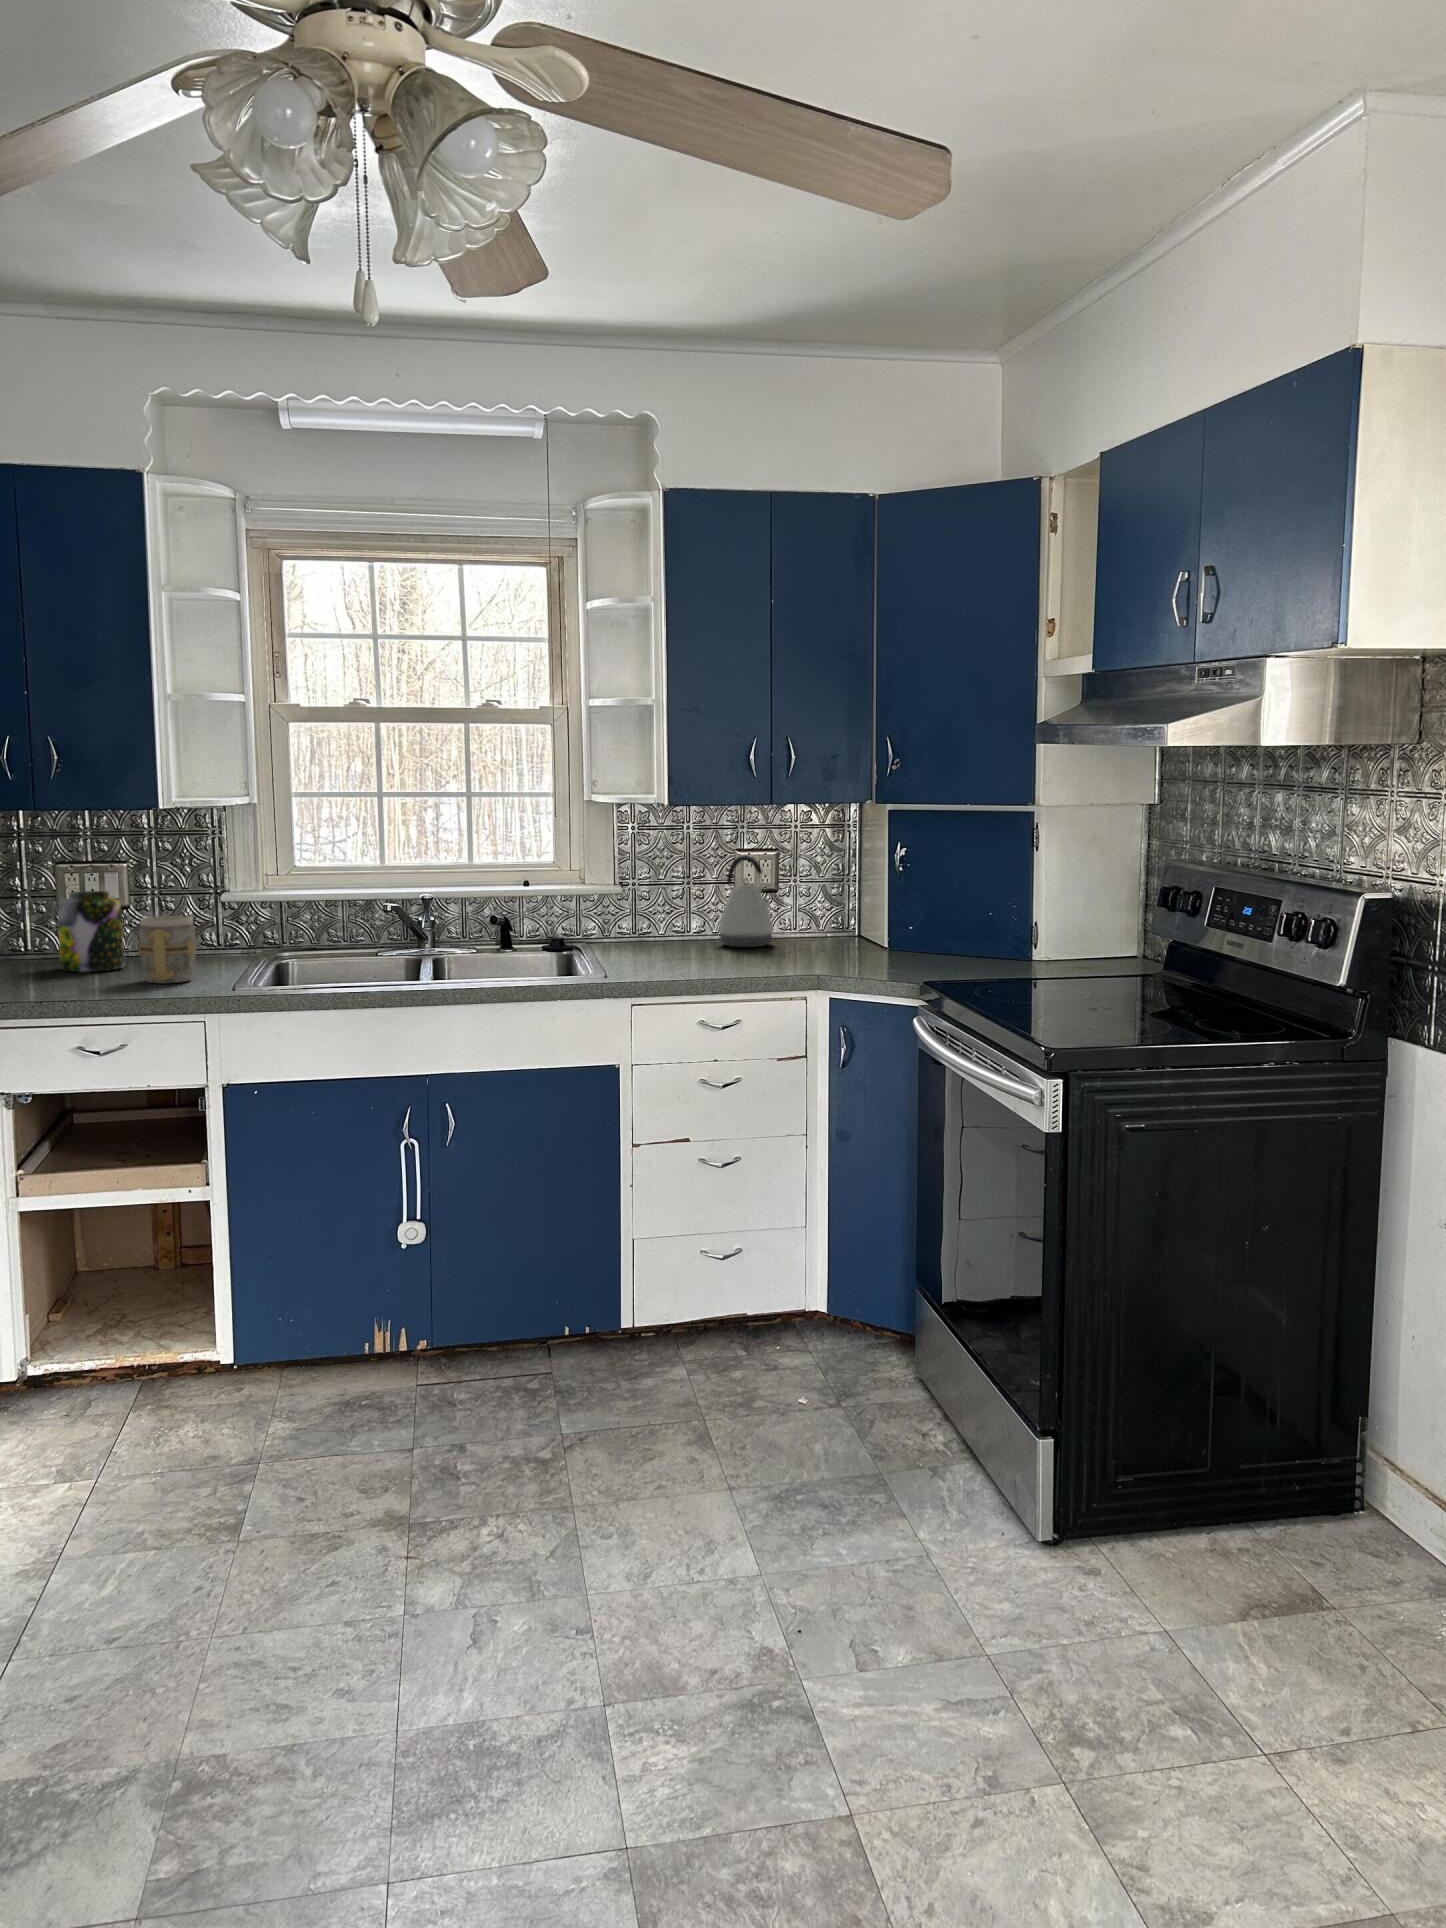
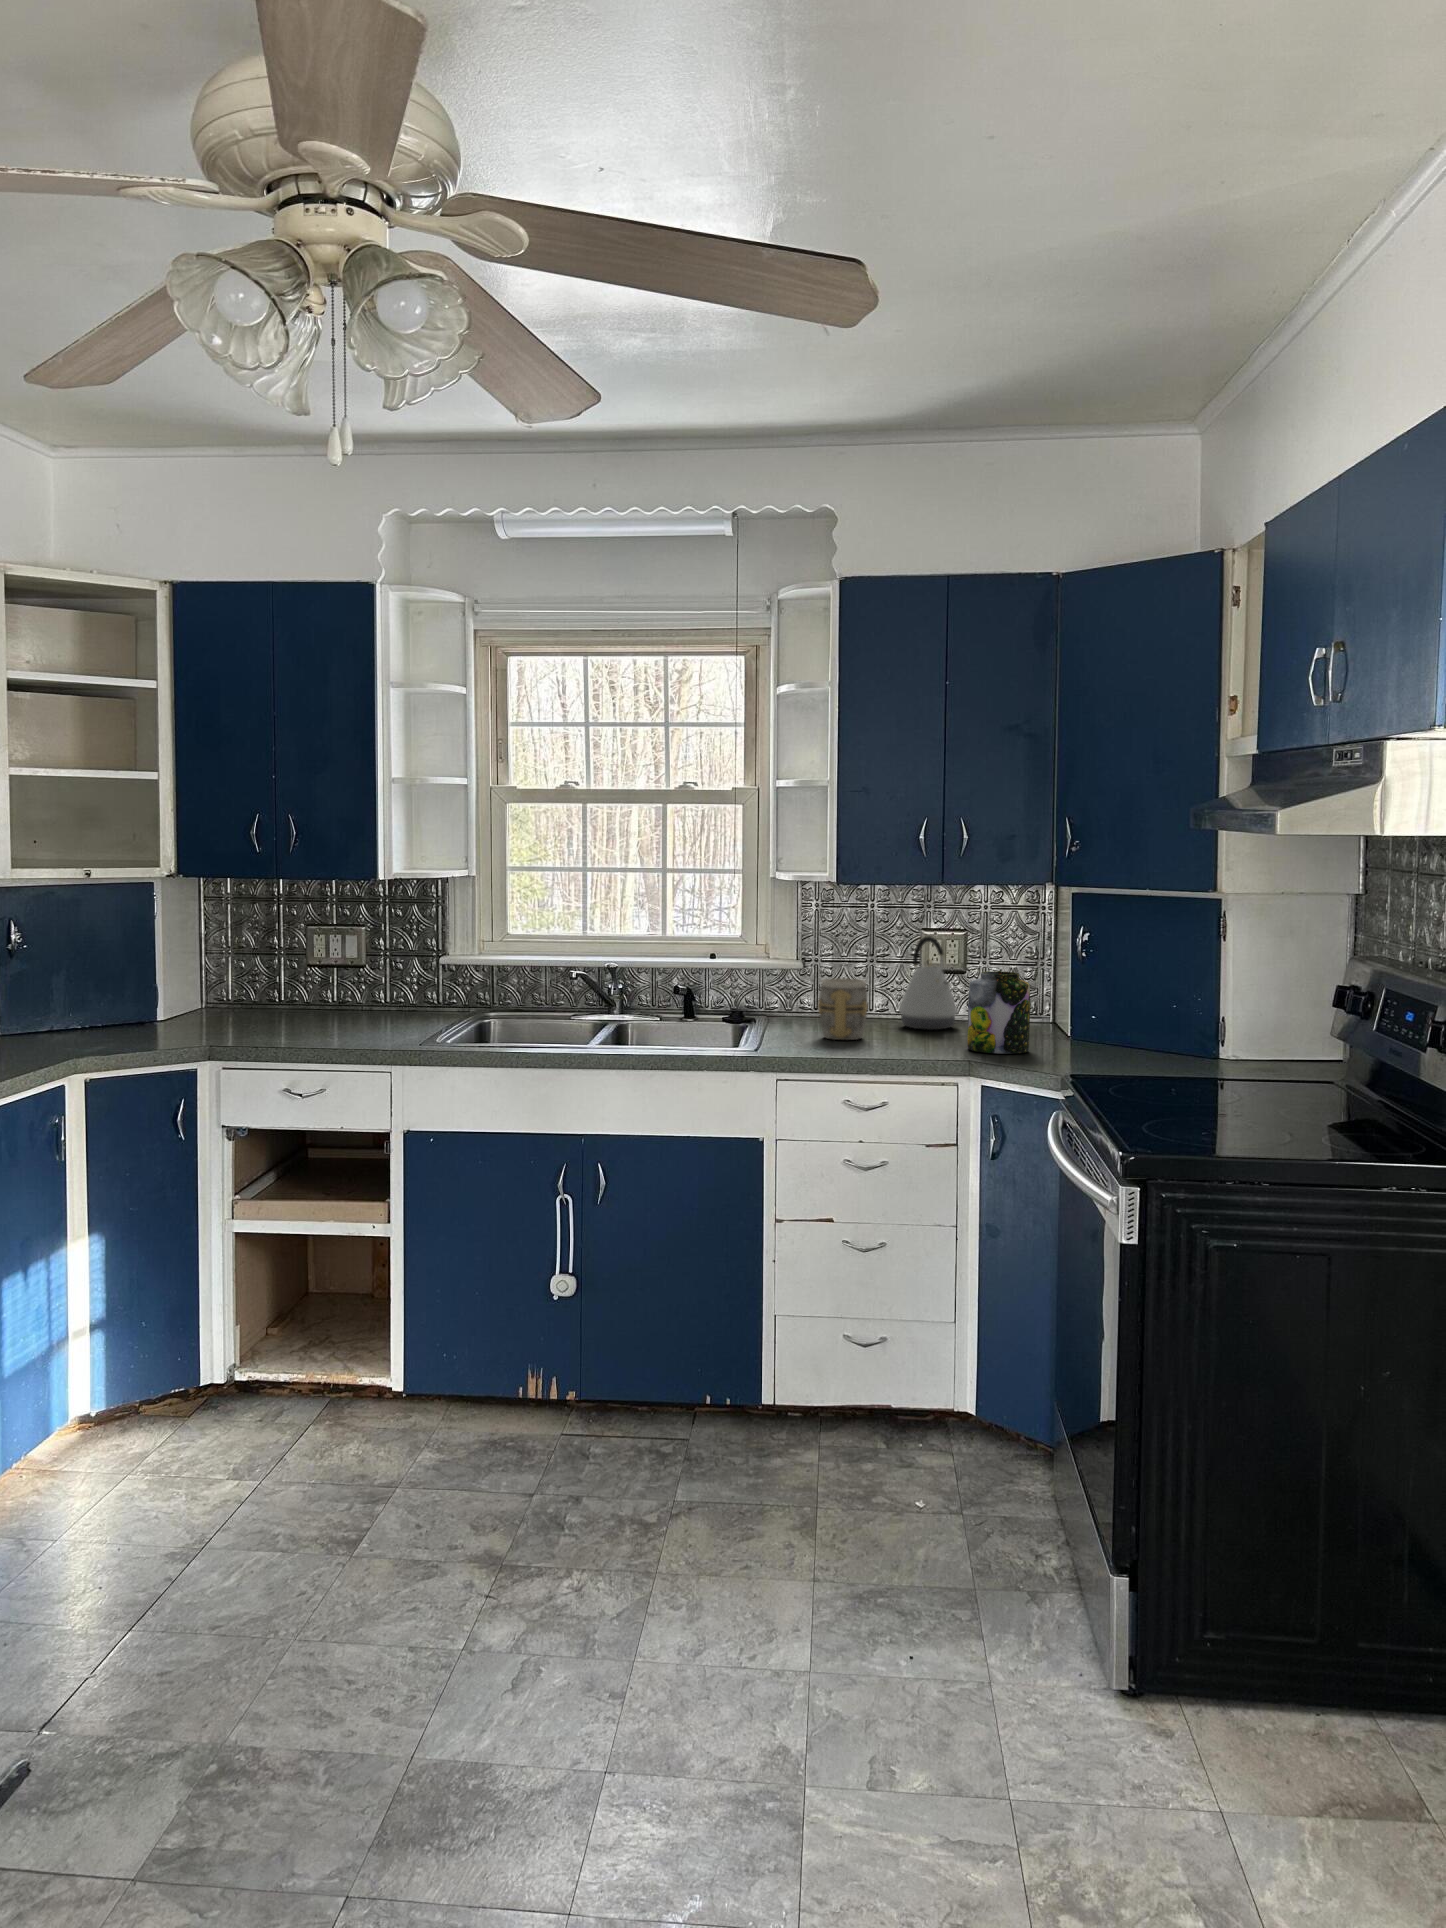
jar: present [58,891,124,972] -> present [967,971,1030,1054]
mug: present [138,916,196,984] -> present [818,978,868,1040]

